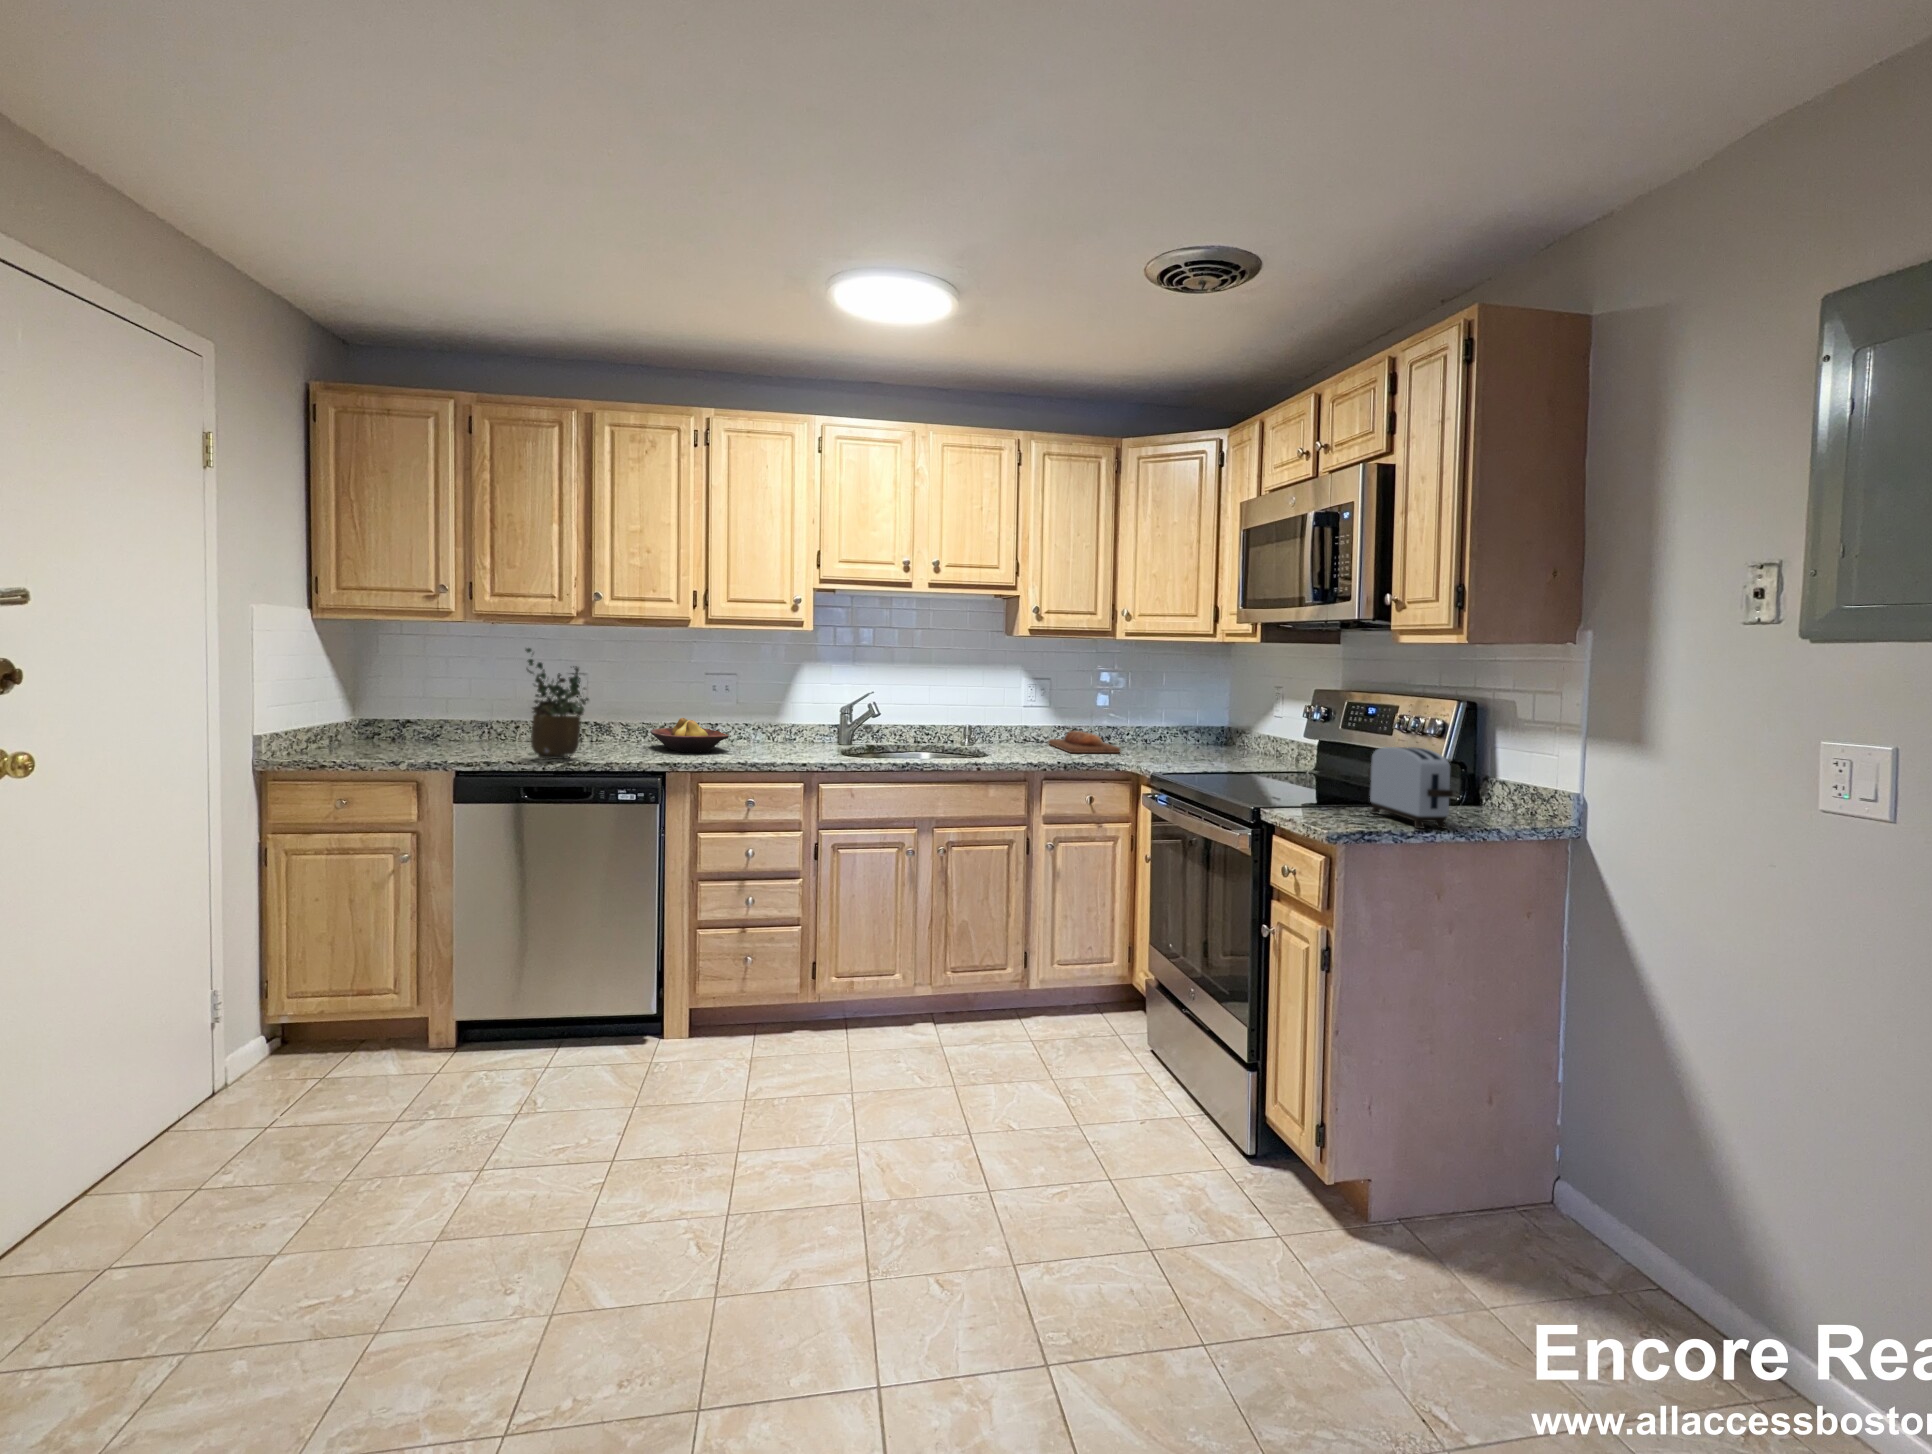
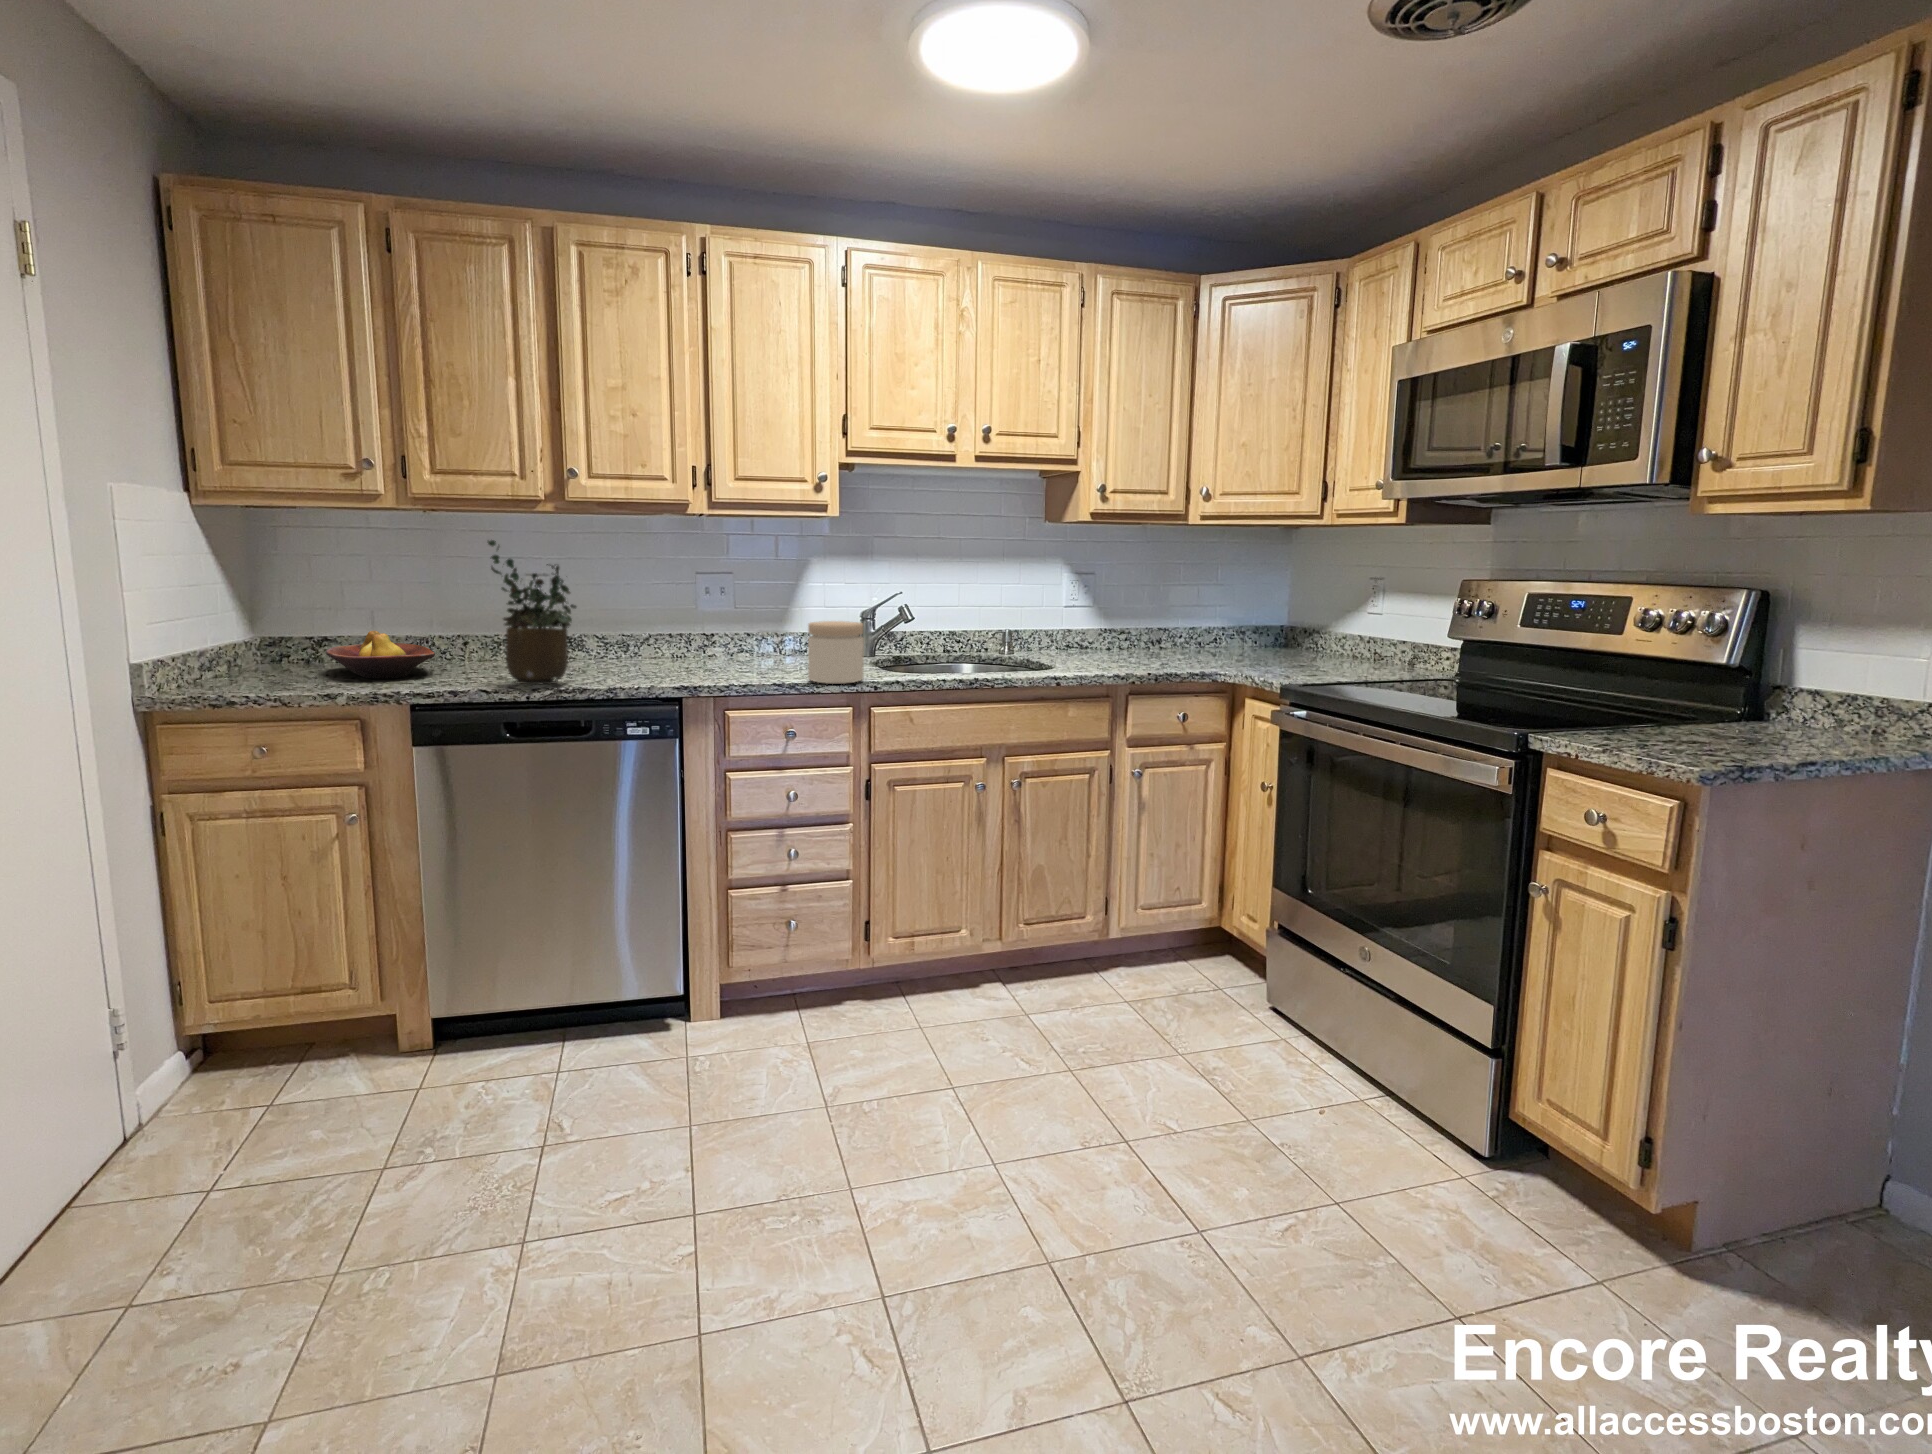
jar: none [768,714,814,763] -> present [808,621,864,684]
fruit bowl: present [651,718,729,753] -> present [326,631,435,679]
bread loaf: present [1048,731,1120,753] -> none [1090,634,1191,661]
toaster: present [1368,747,1453,828] -> none [1650,653,1845,761]

